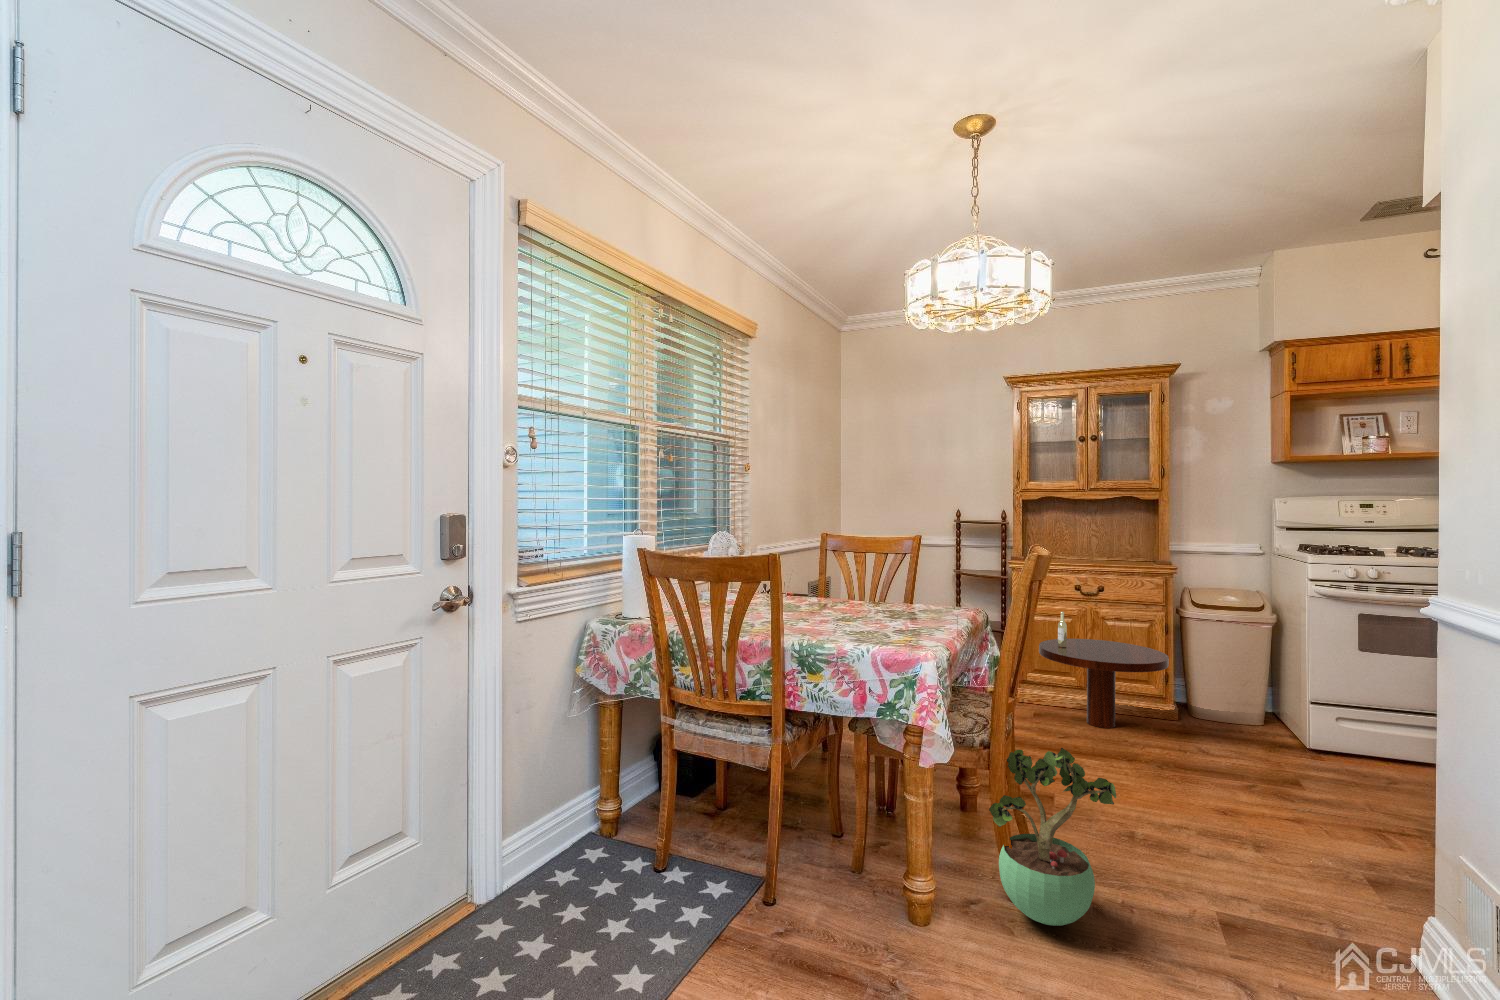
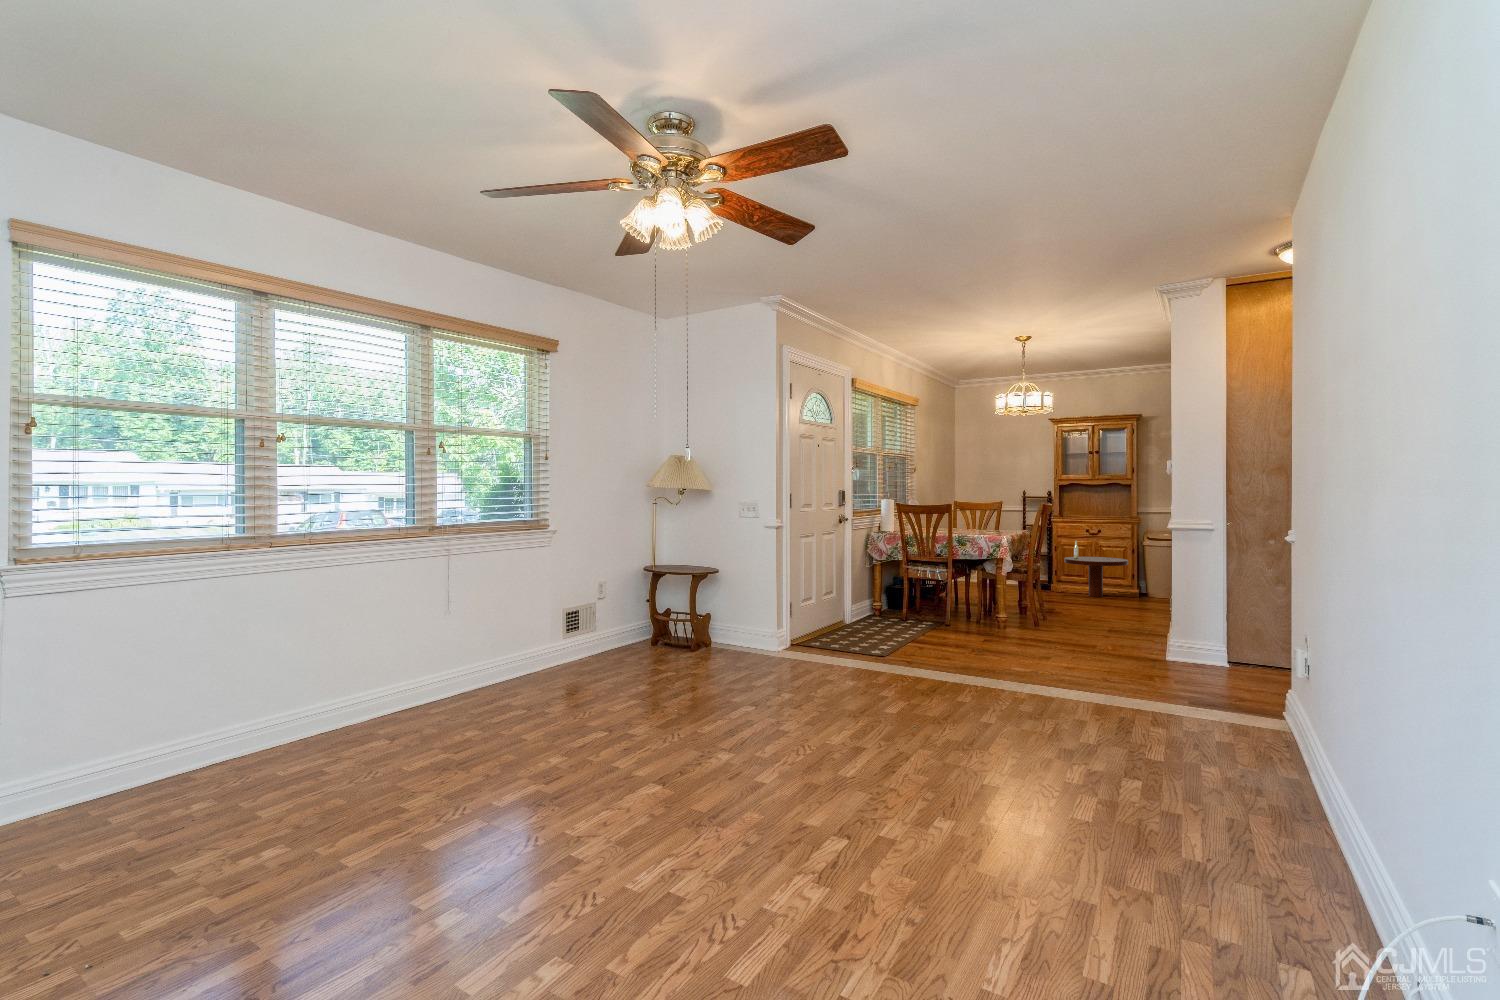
potted plant: present [989,748,1116,926] -> none [1026,566,1069,625]

